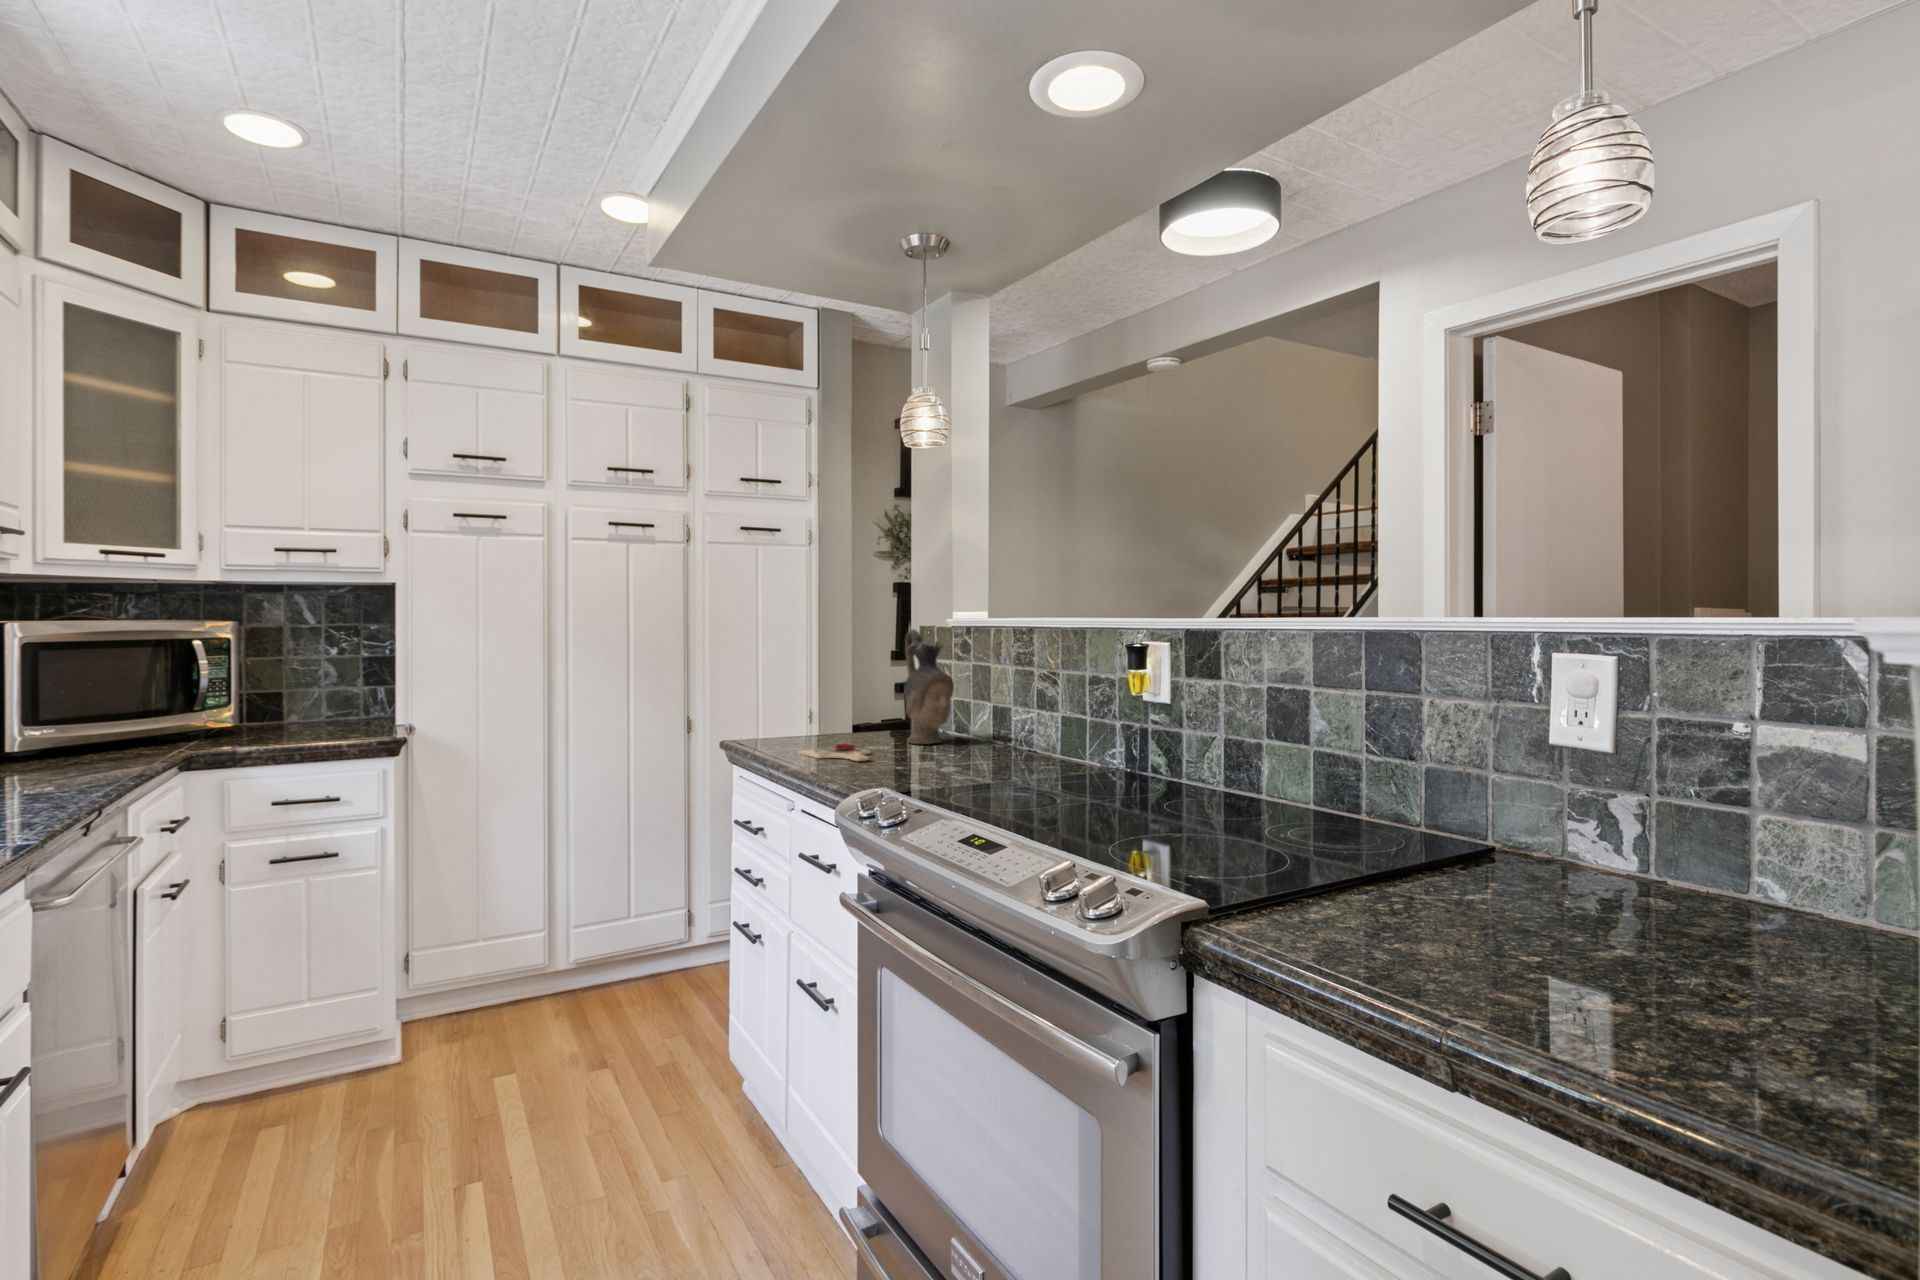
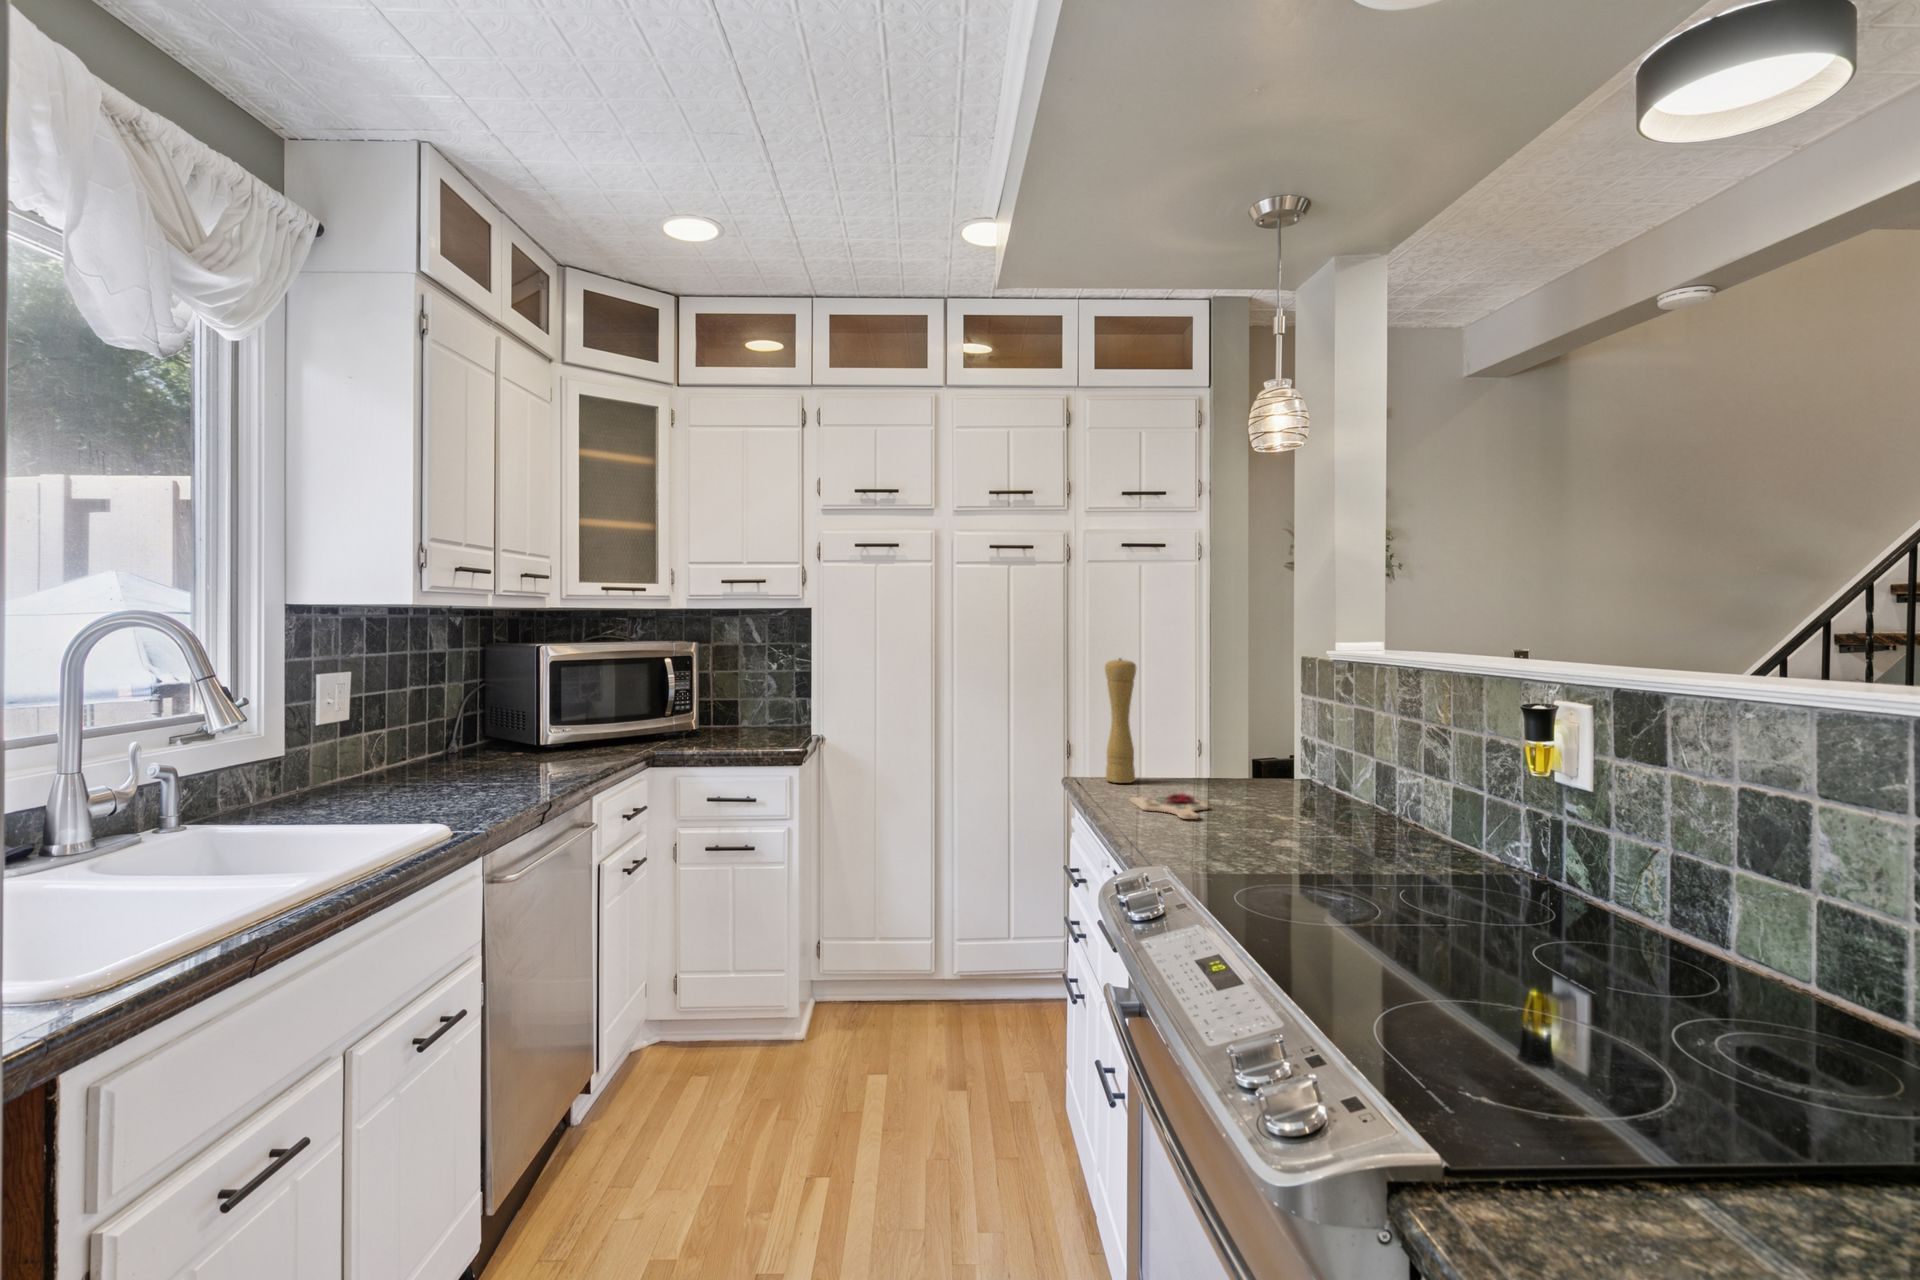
pepper mill: none [762,627,791,742] -> present [1105,658,1136,783]
ceramic pitcher: present [904,629,954,744] -> none [1262,663,1325,801]

